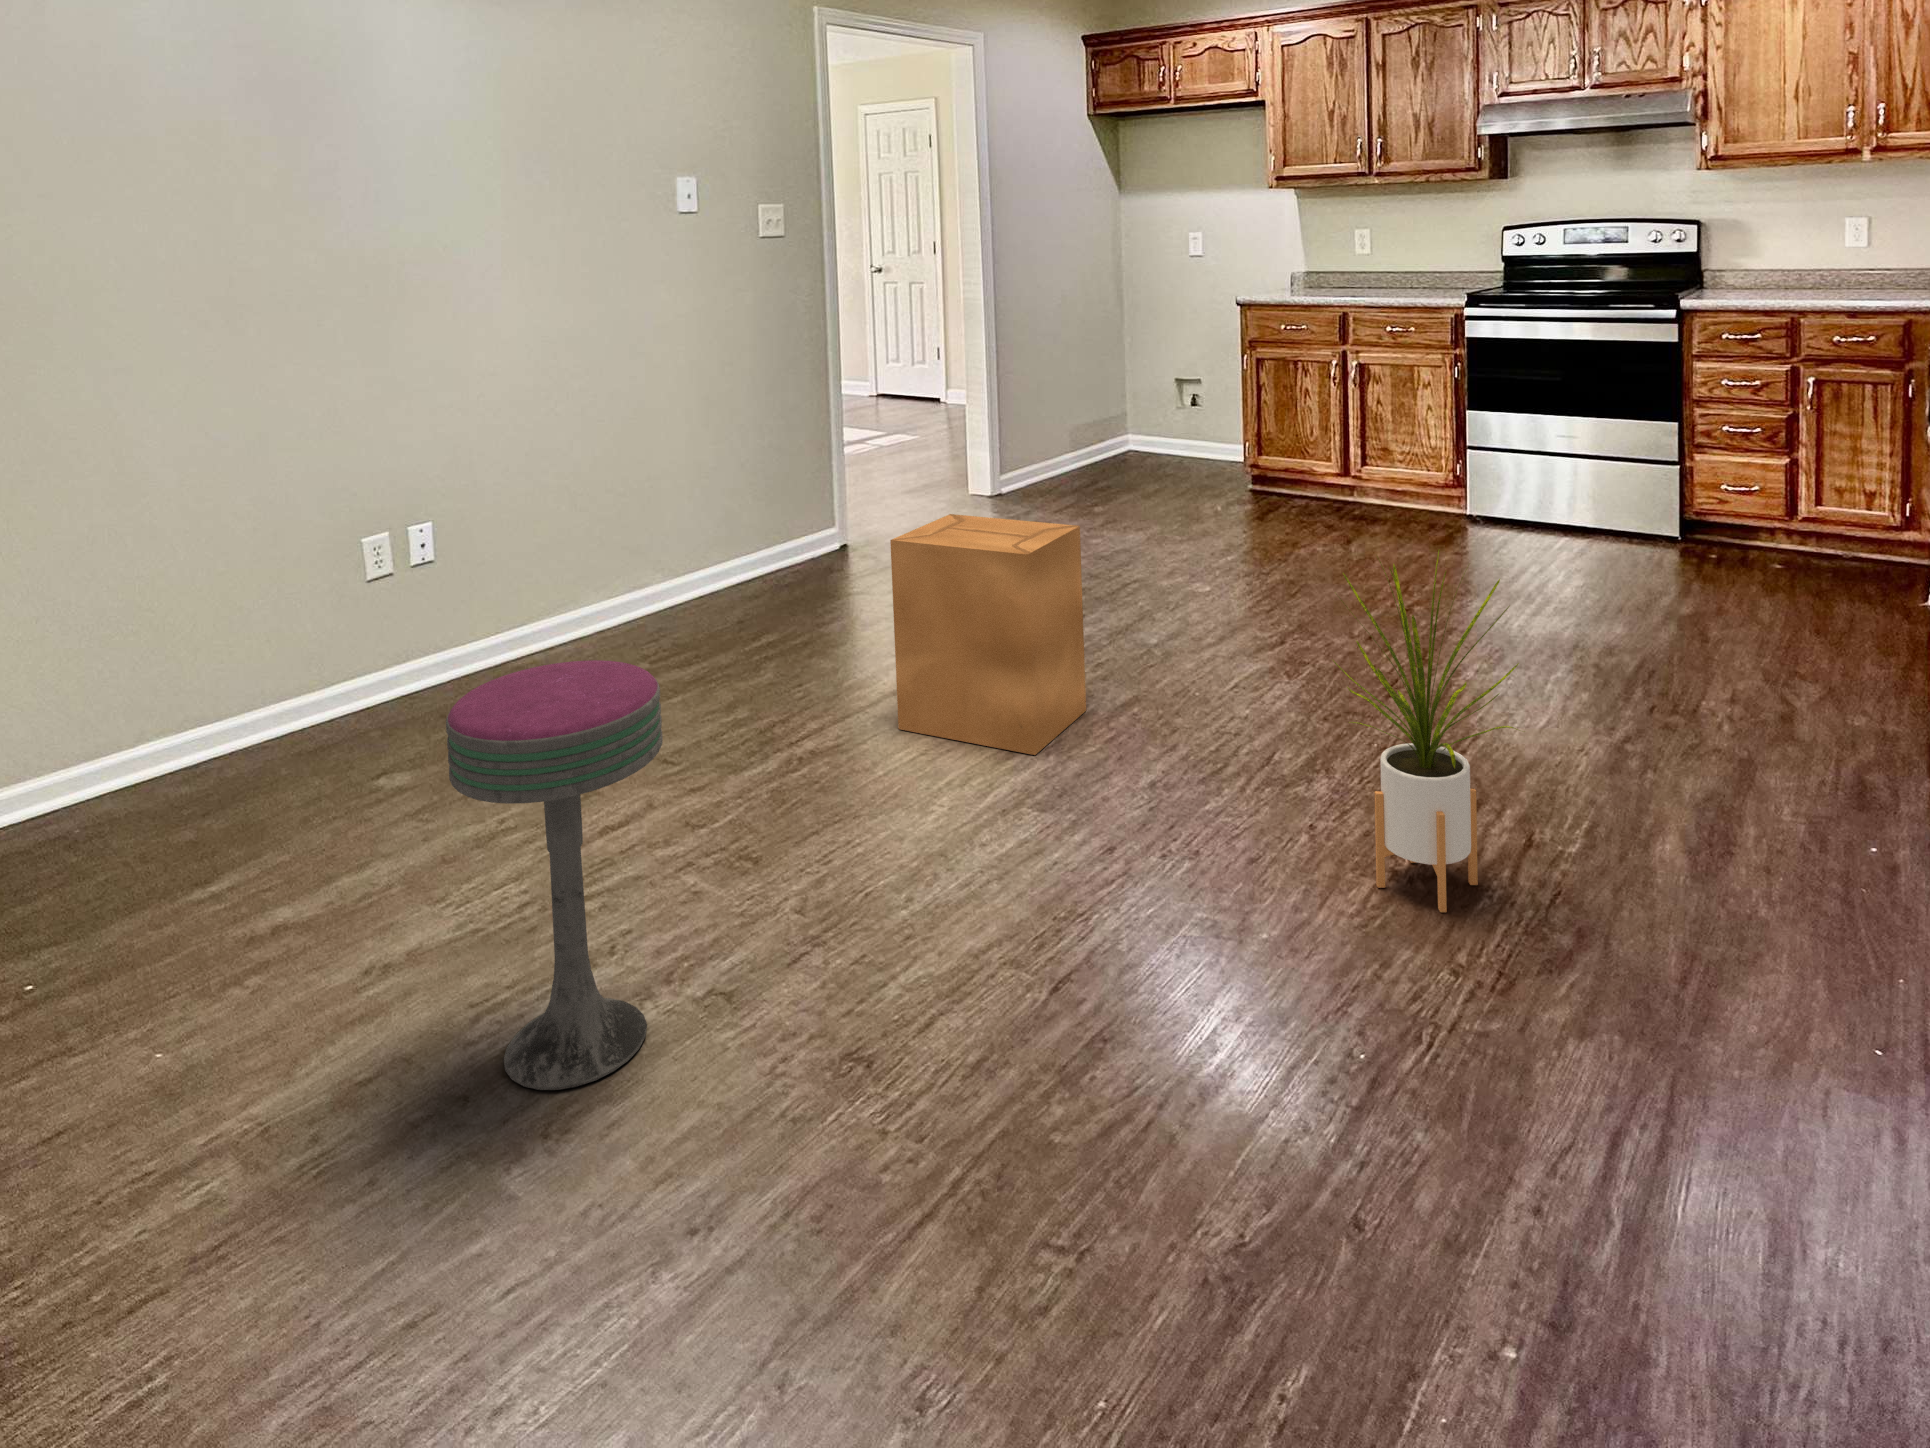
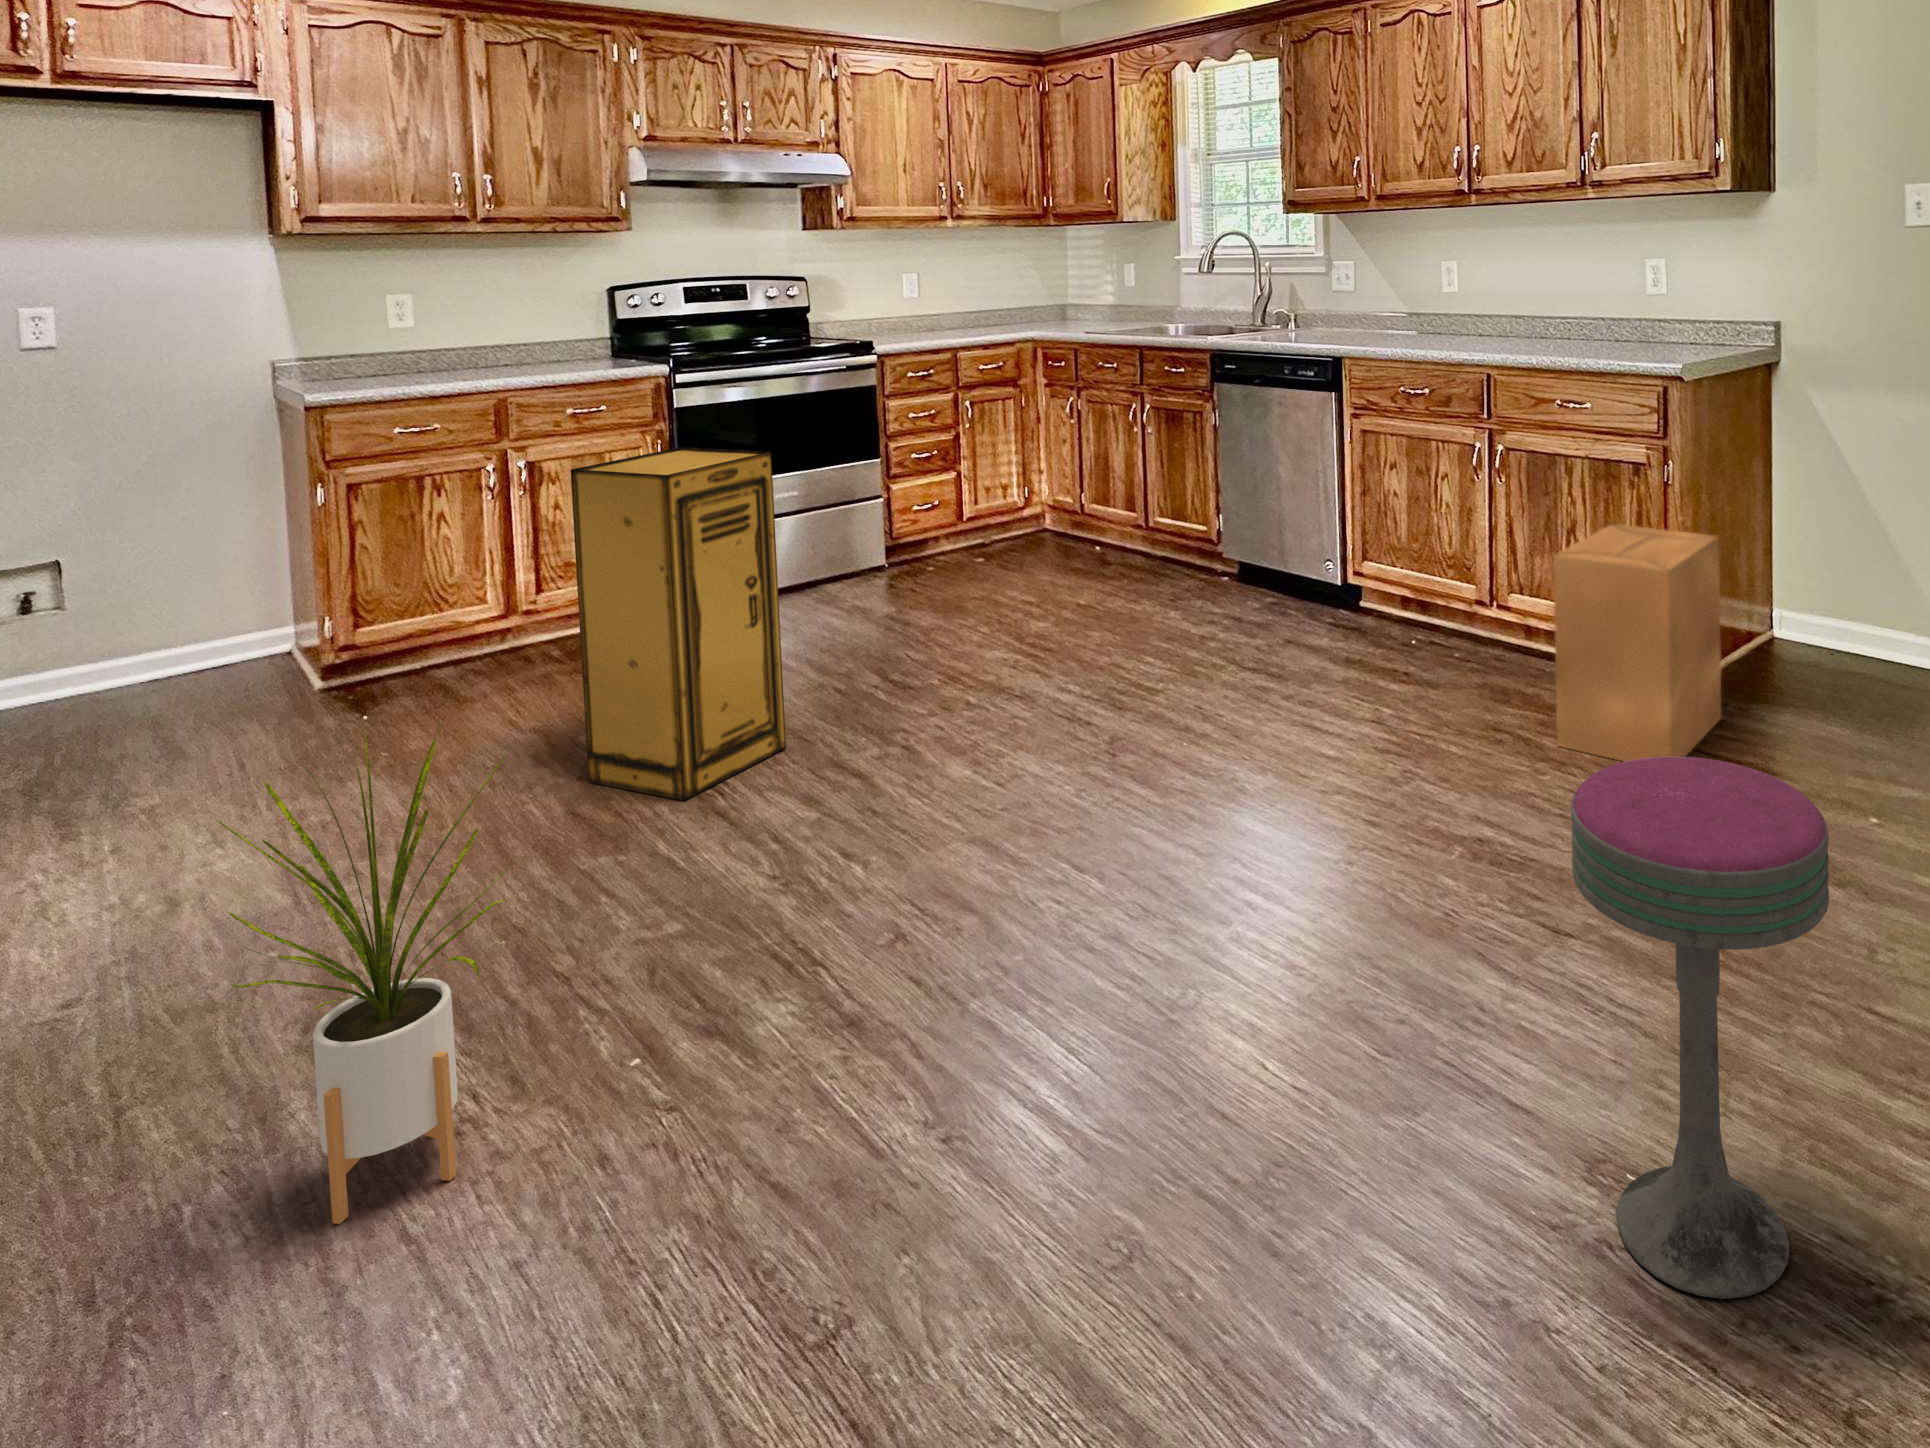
storage cabinet: none [1124,356,1237,606] -> present [571,447,786,801]
cardboard box: present [890,514,1086,755] -> present [1553,524,1721,761]
house plant: present [1333,550,1519,912] -> present [215,723,519,1224]

